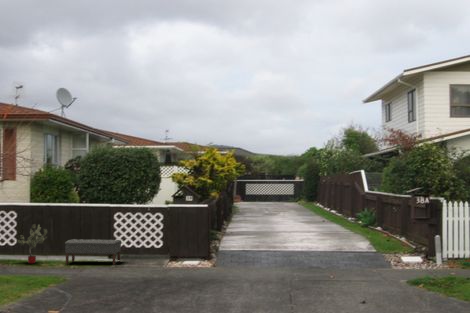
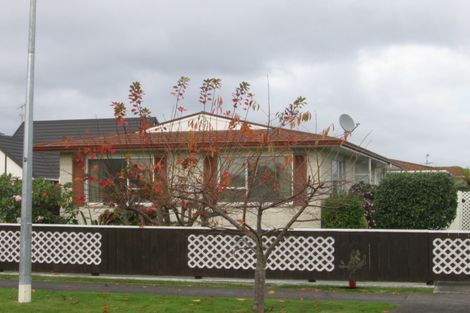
bench: present [65,239,121,265] -> none [385,265,441,291]

